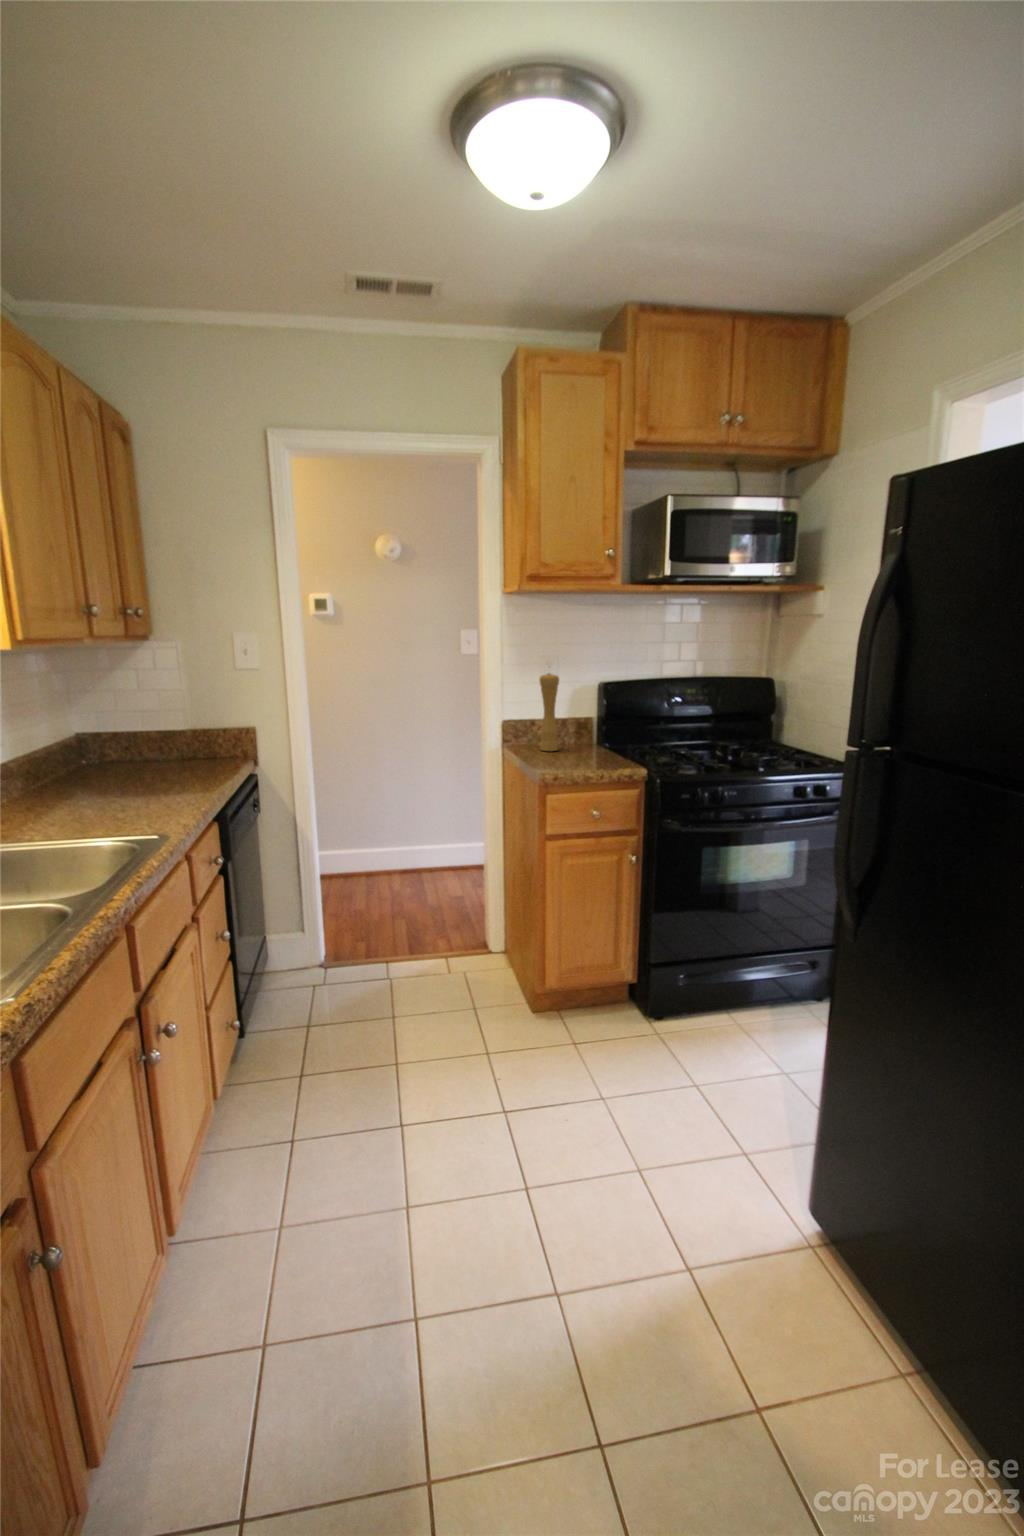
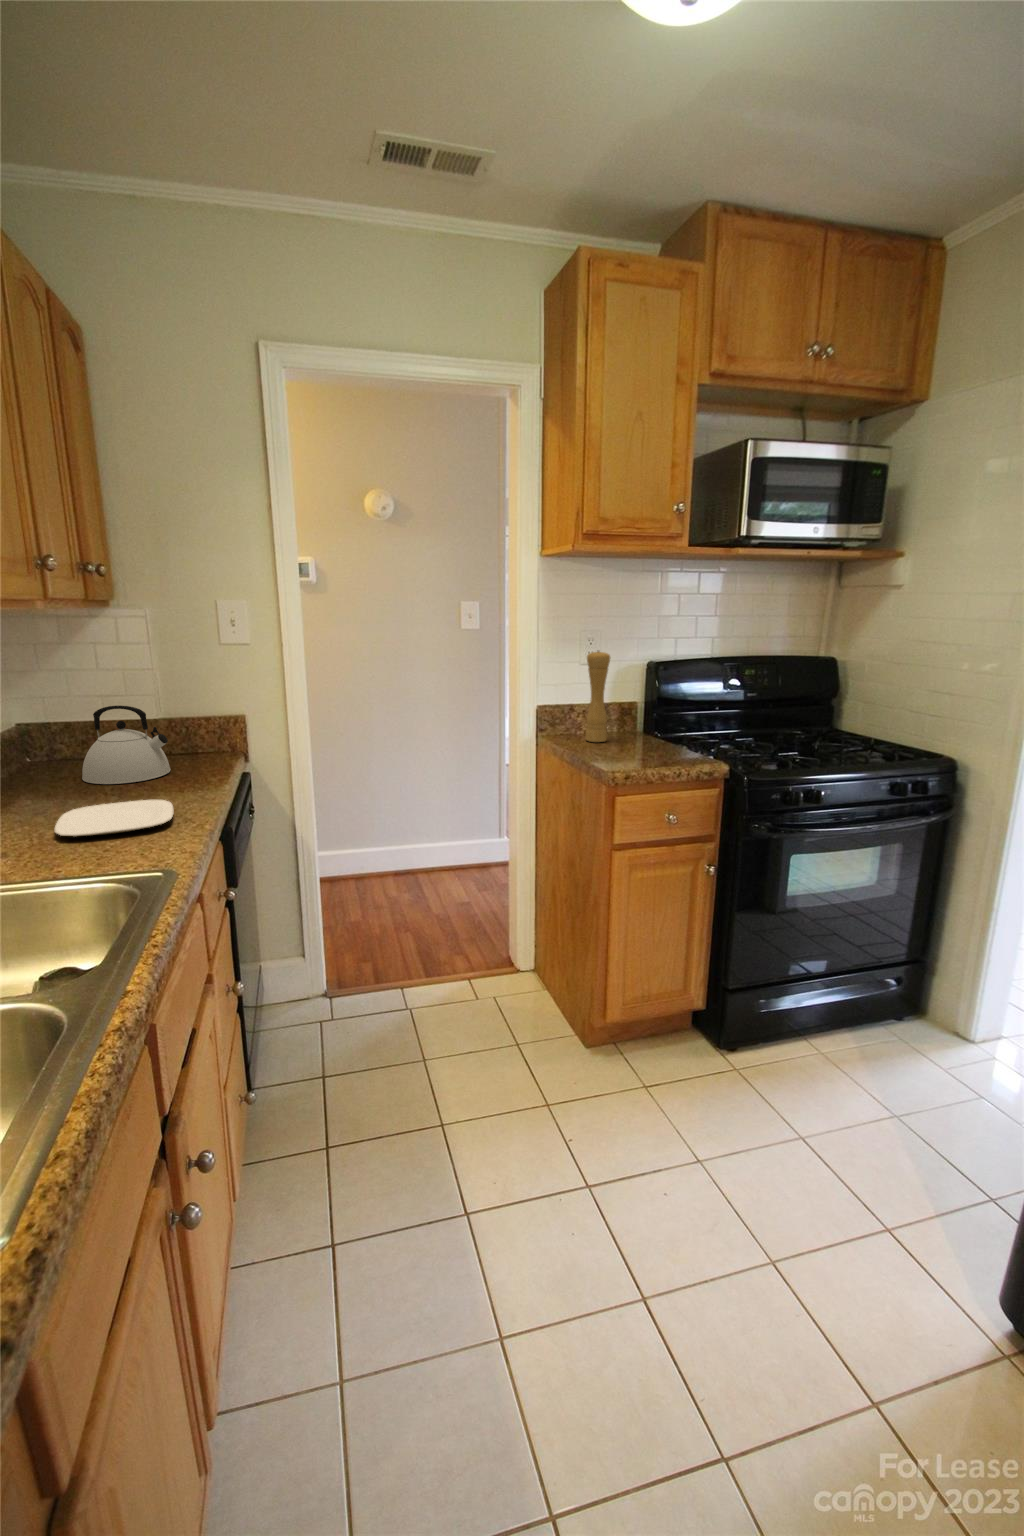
kettle: none [122,718,191,779] -> present [82,706,171,784]
plate: none [90,789,181,812] -> present [55,800,174,837]

